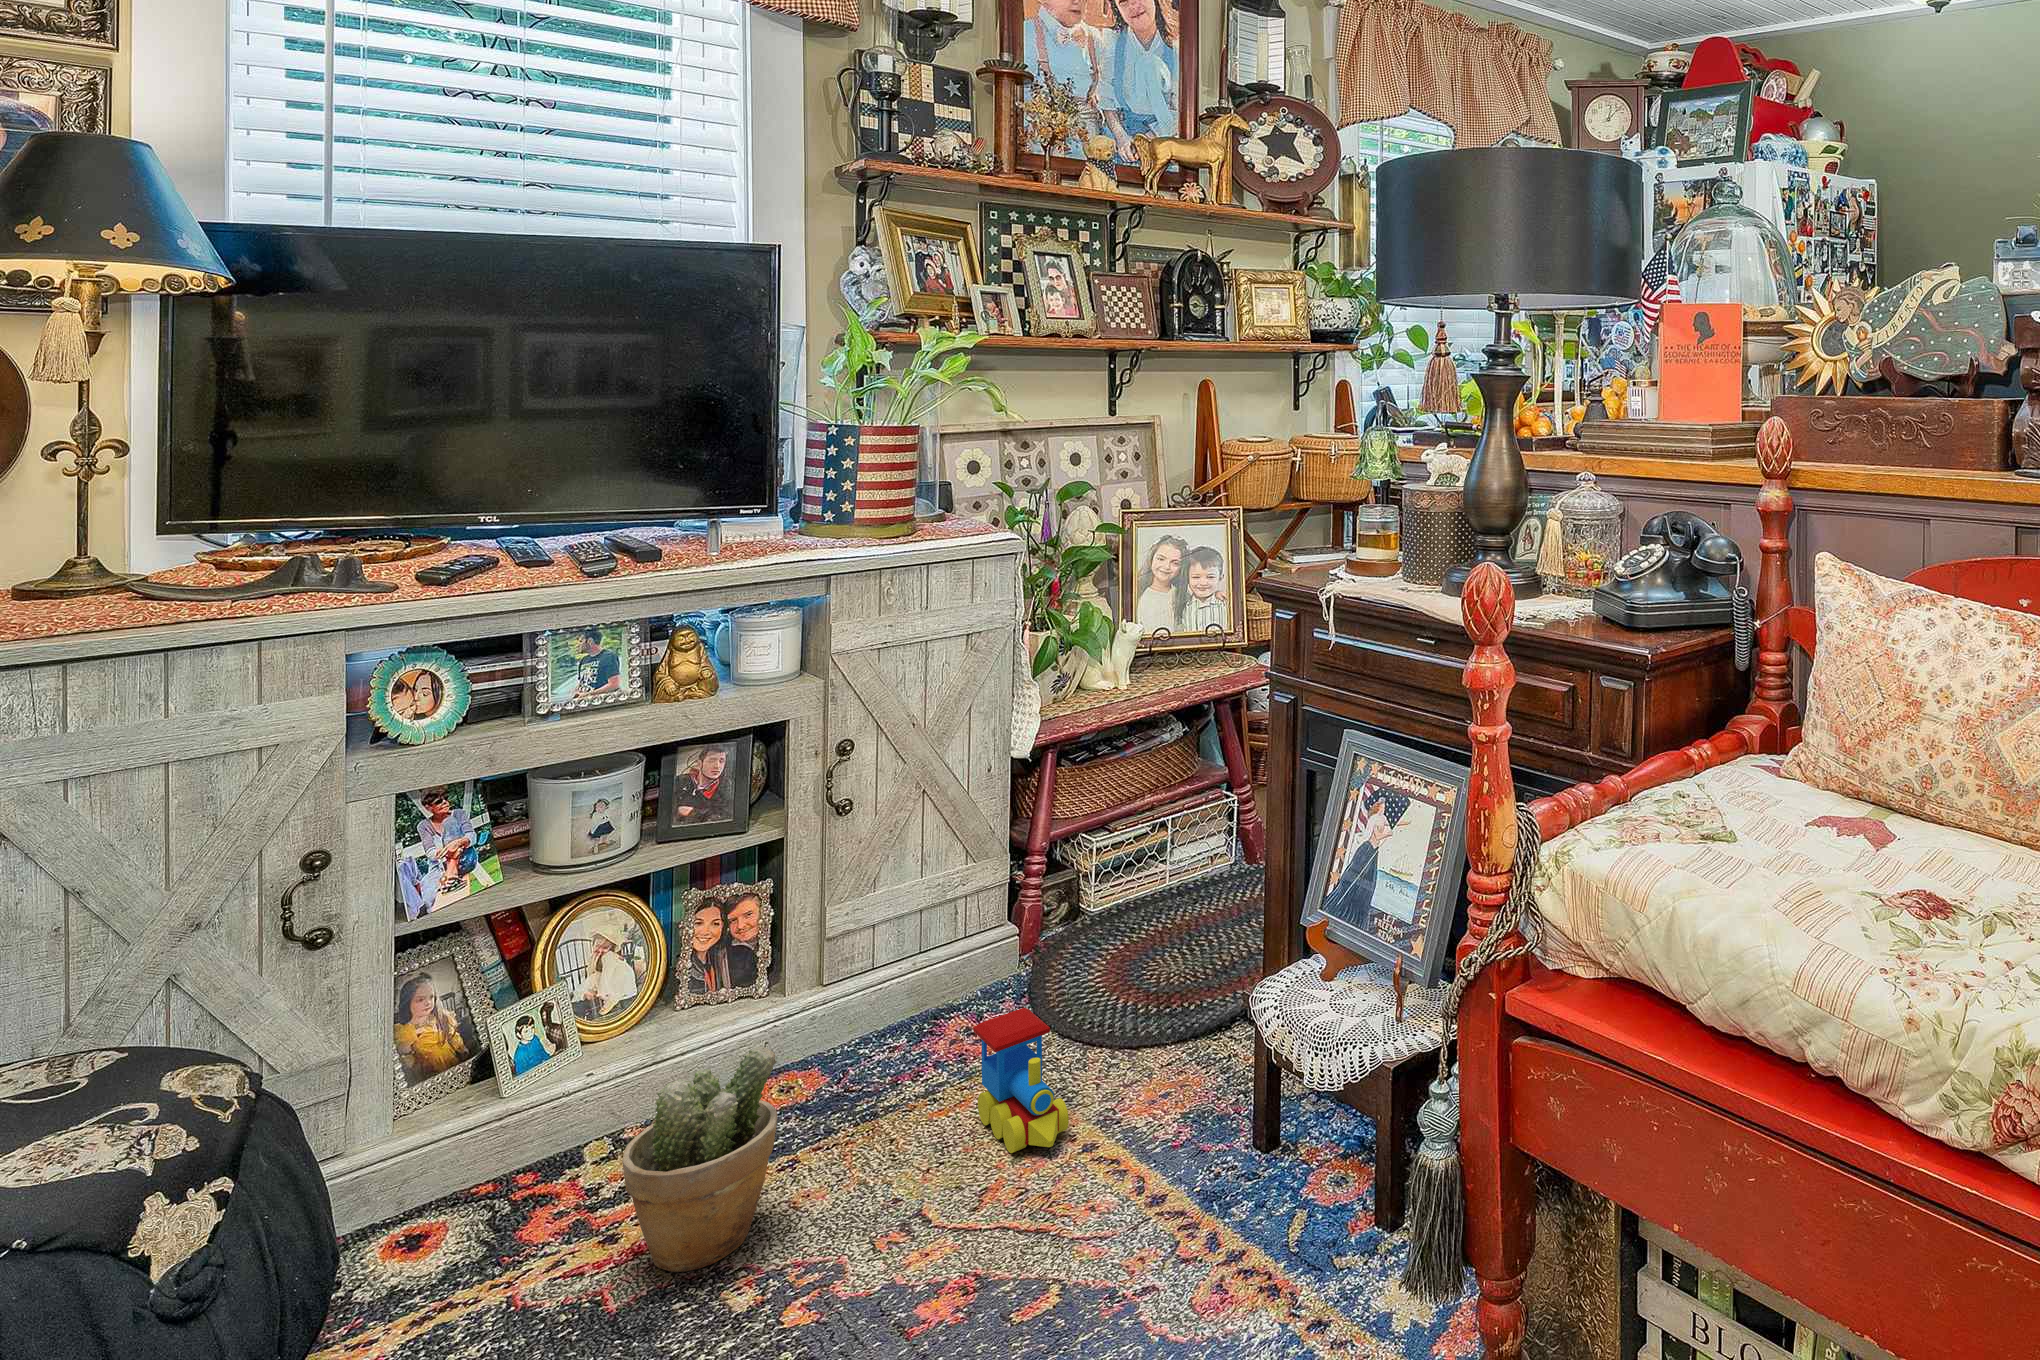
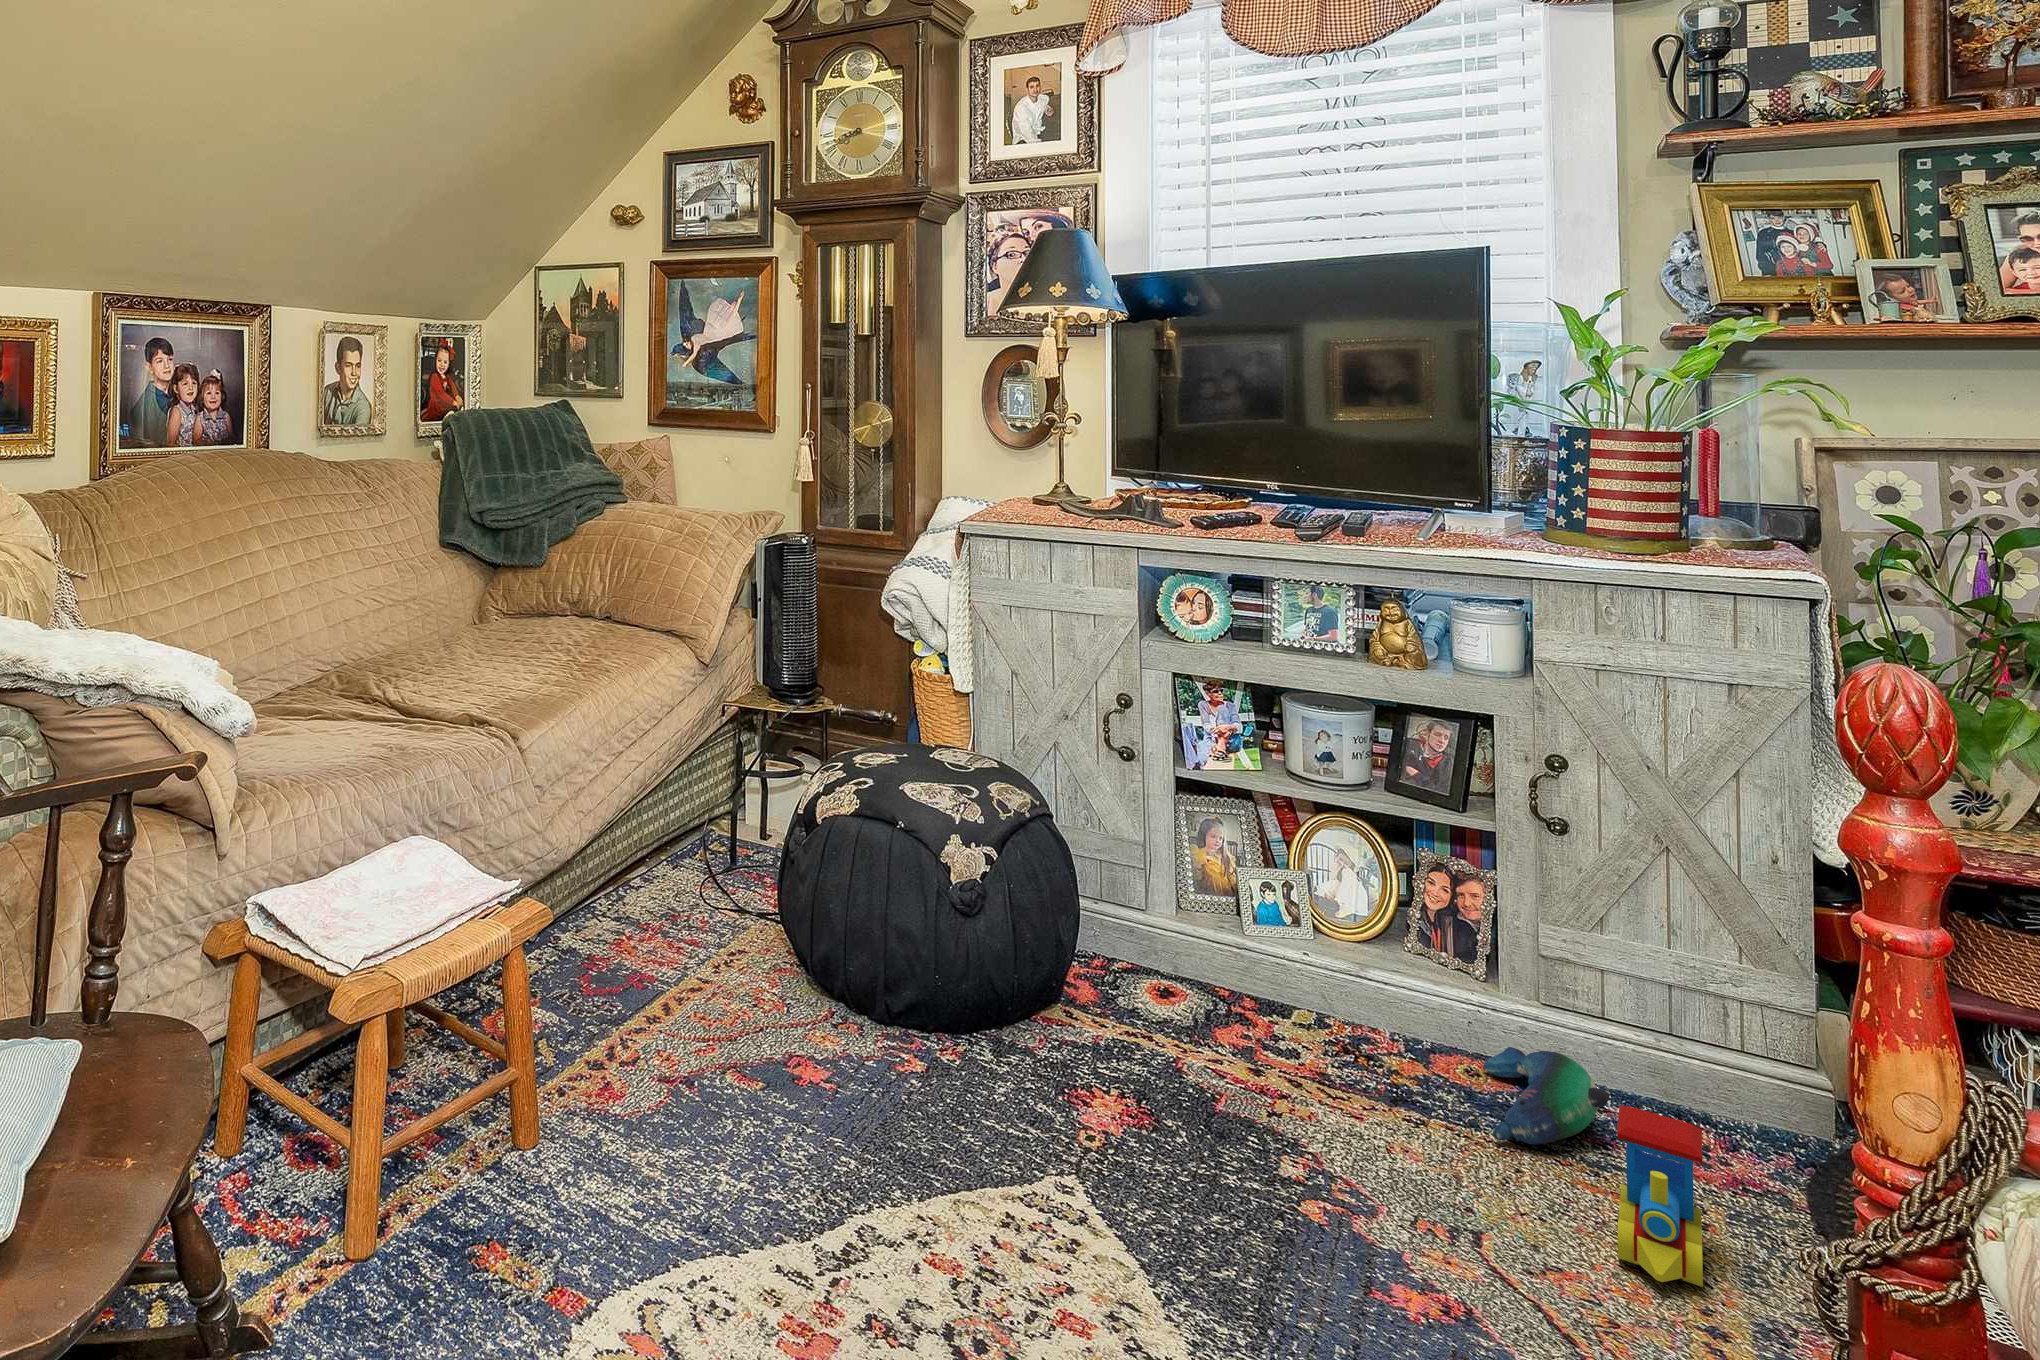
plush toy: none [791,1019,924,1130] -> present [1483,1047,1610,1146]
potted plant: present [622,1047,777,1272] -> none [1236,961,1368,1139]

